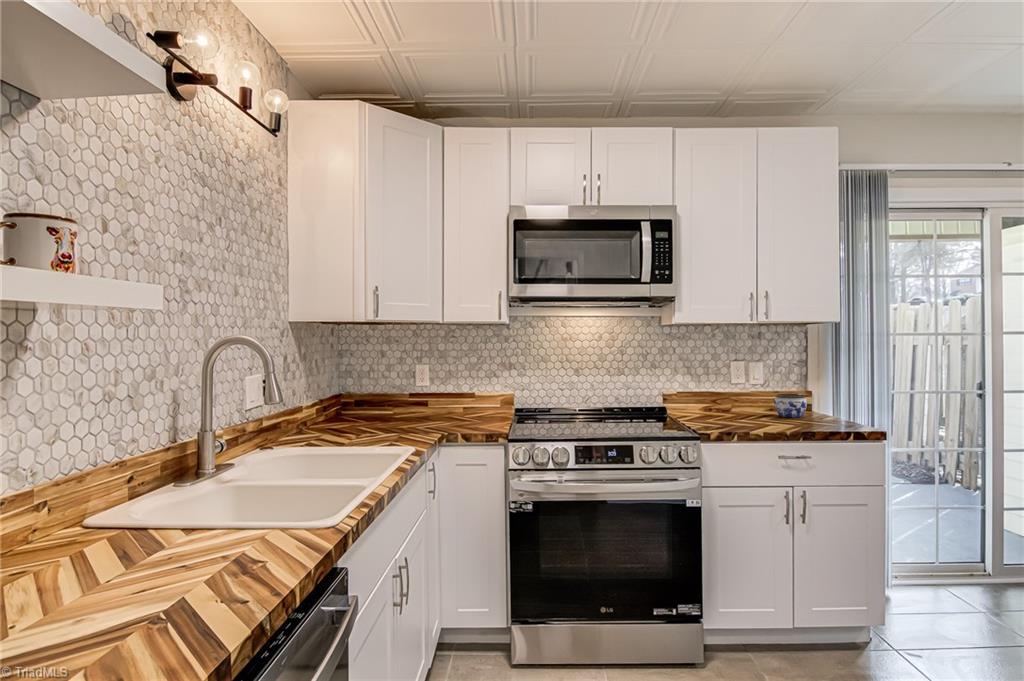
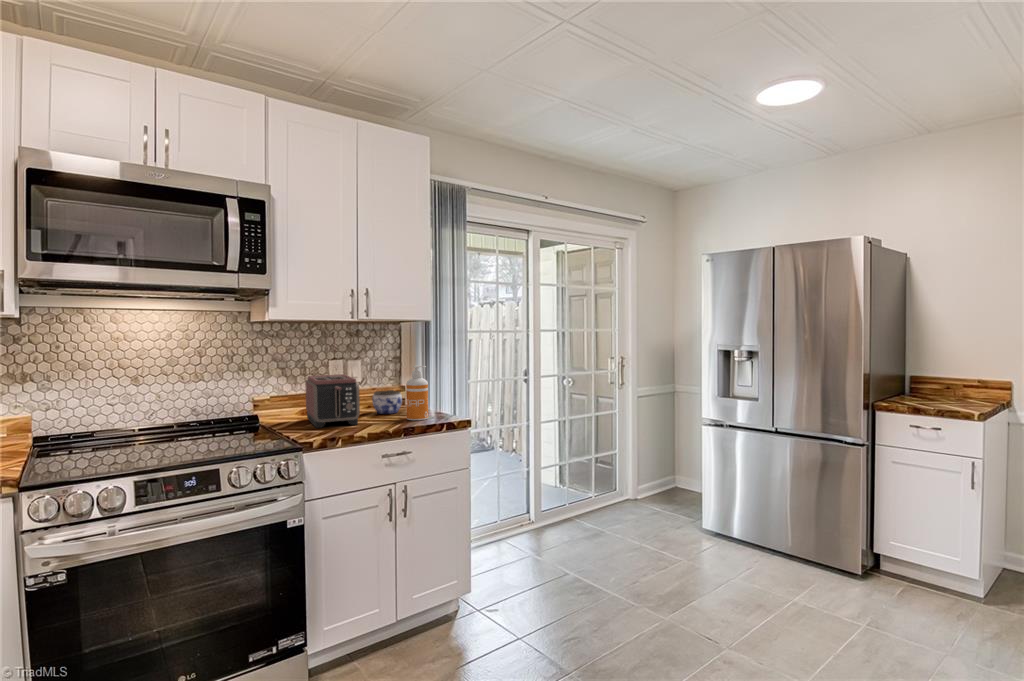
soap dispenser: none [810,369,835,426] -> present [406,366,428,420]
toaster: none [708,375,759,424] -> present [305,374,360,428]

